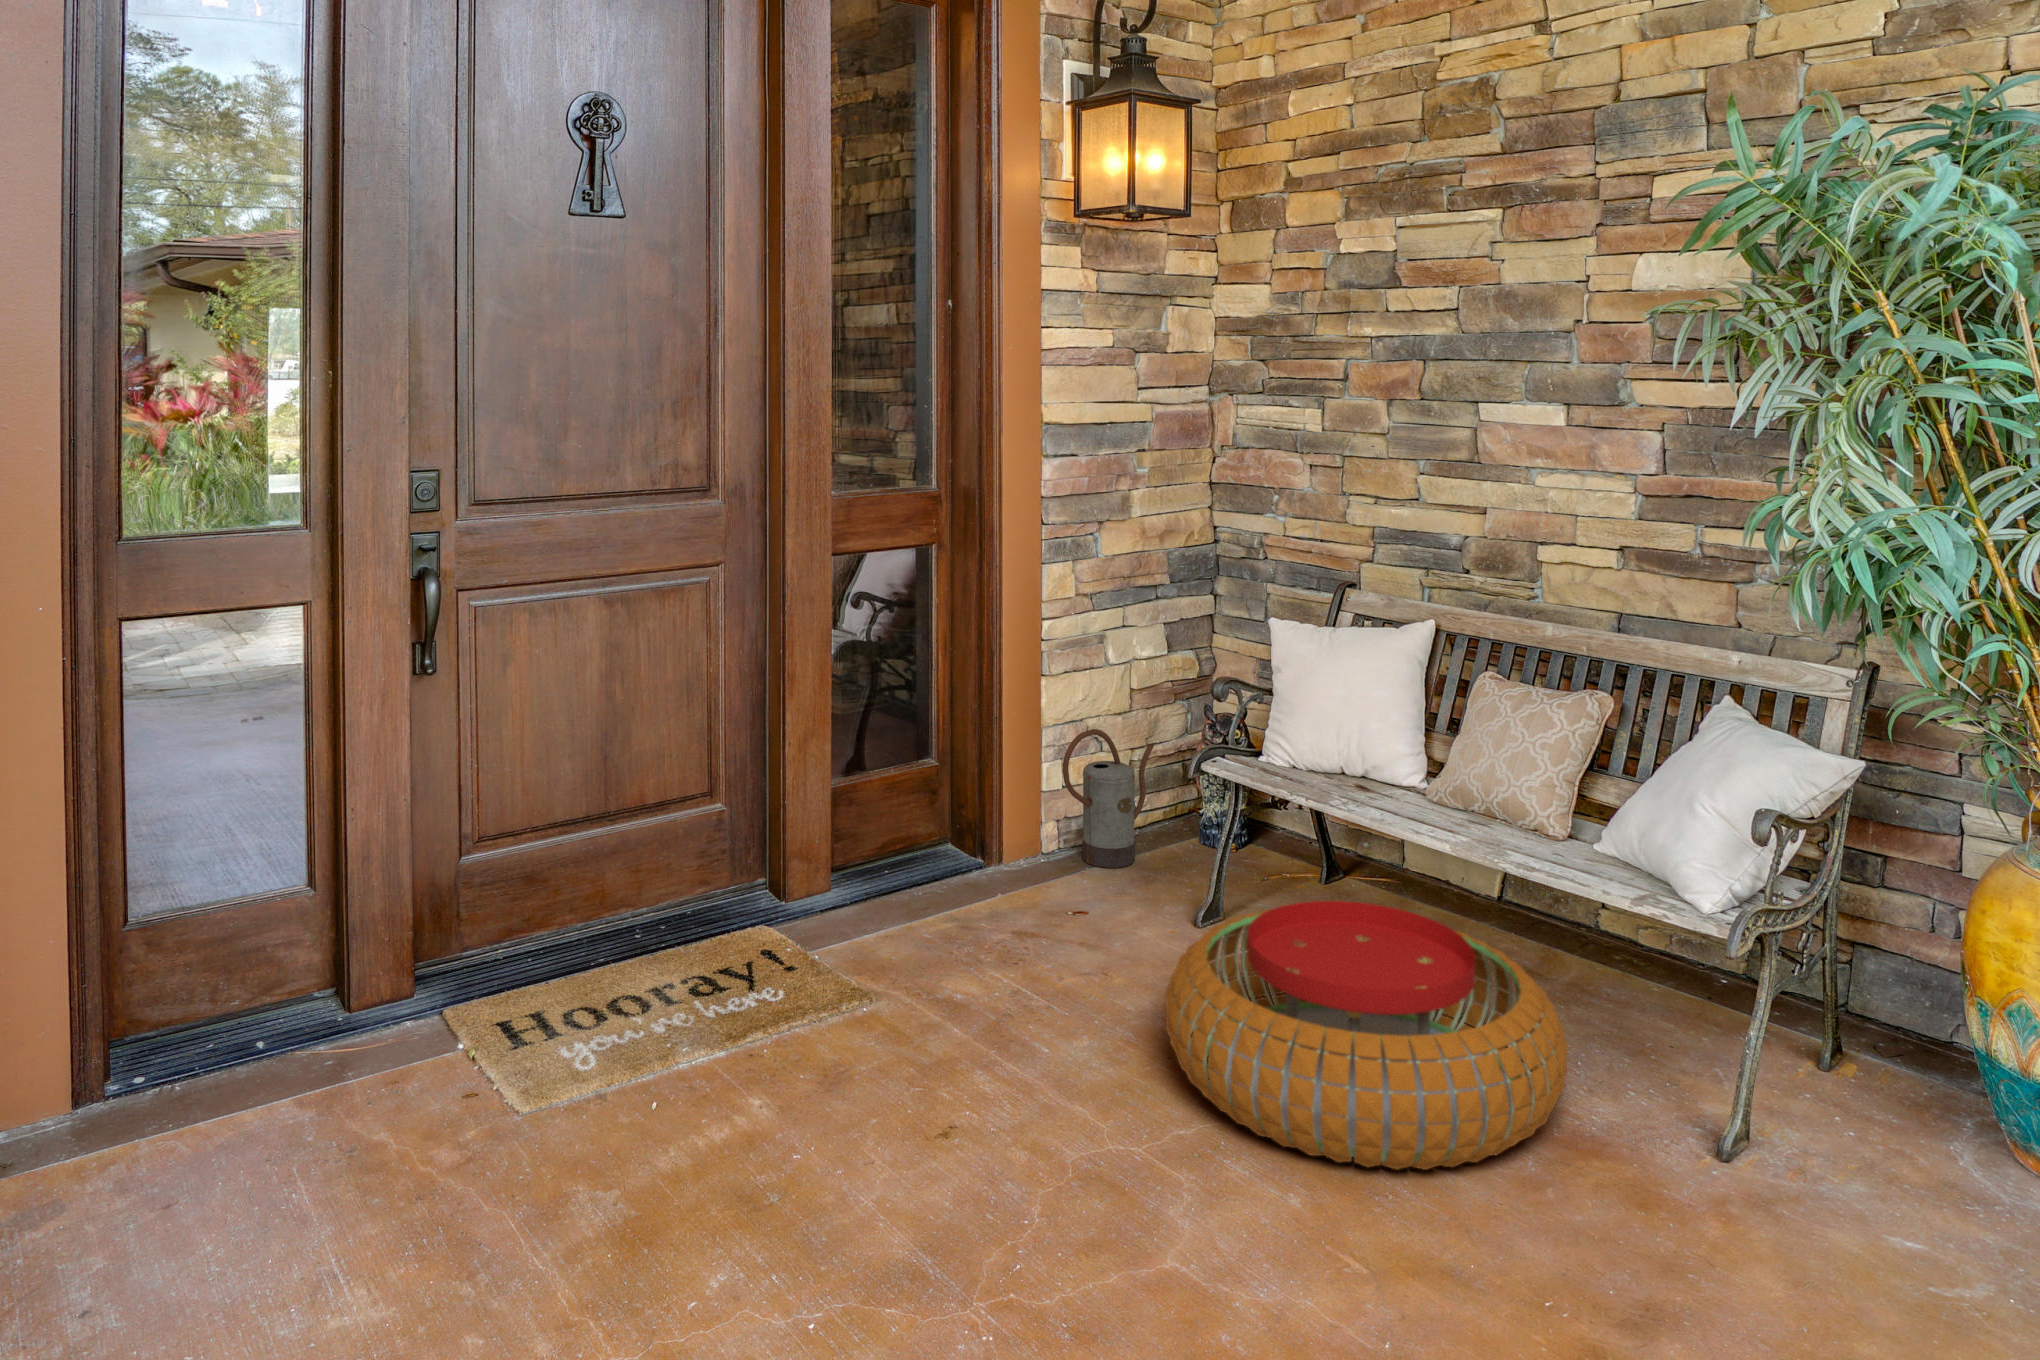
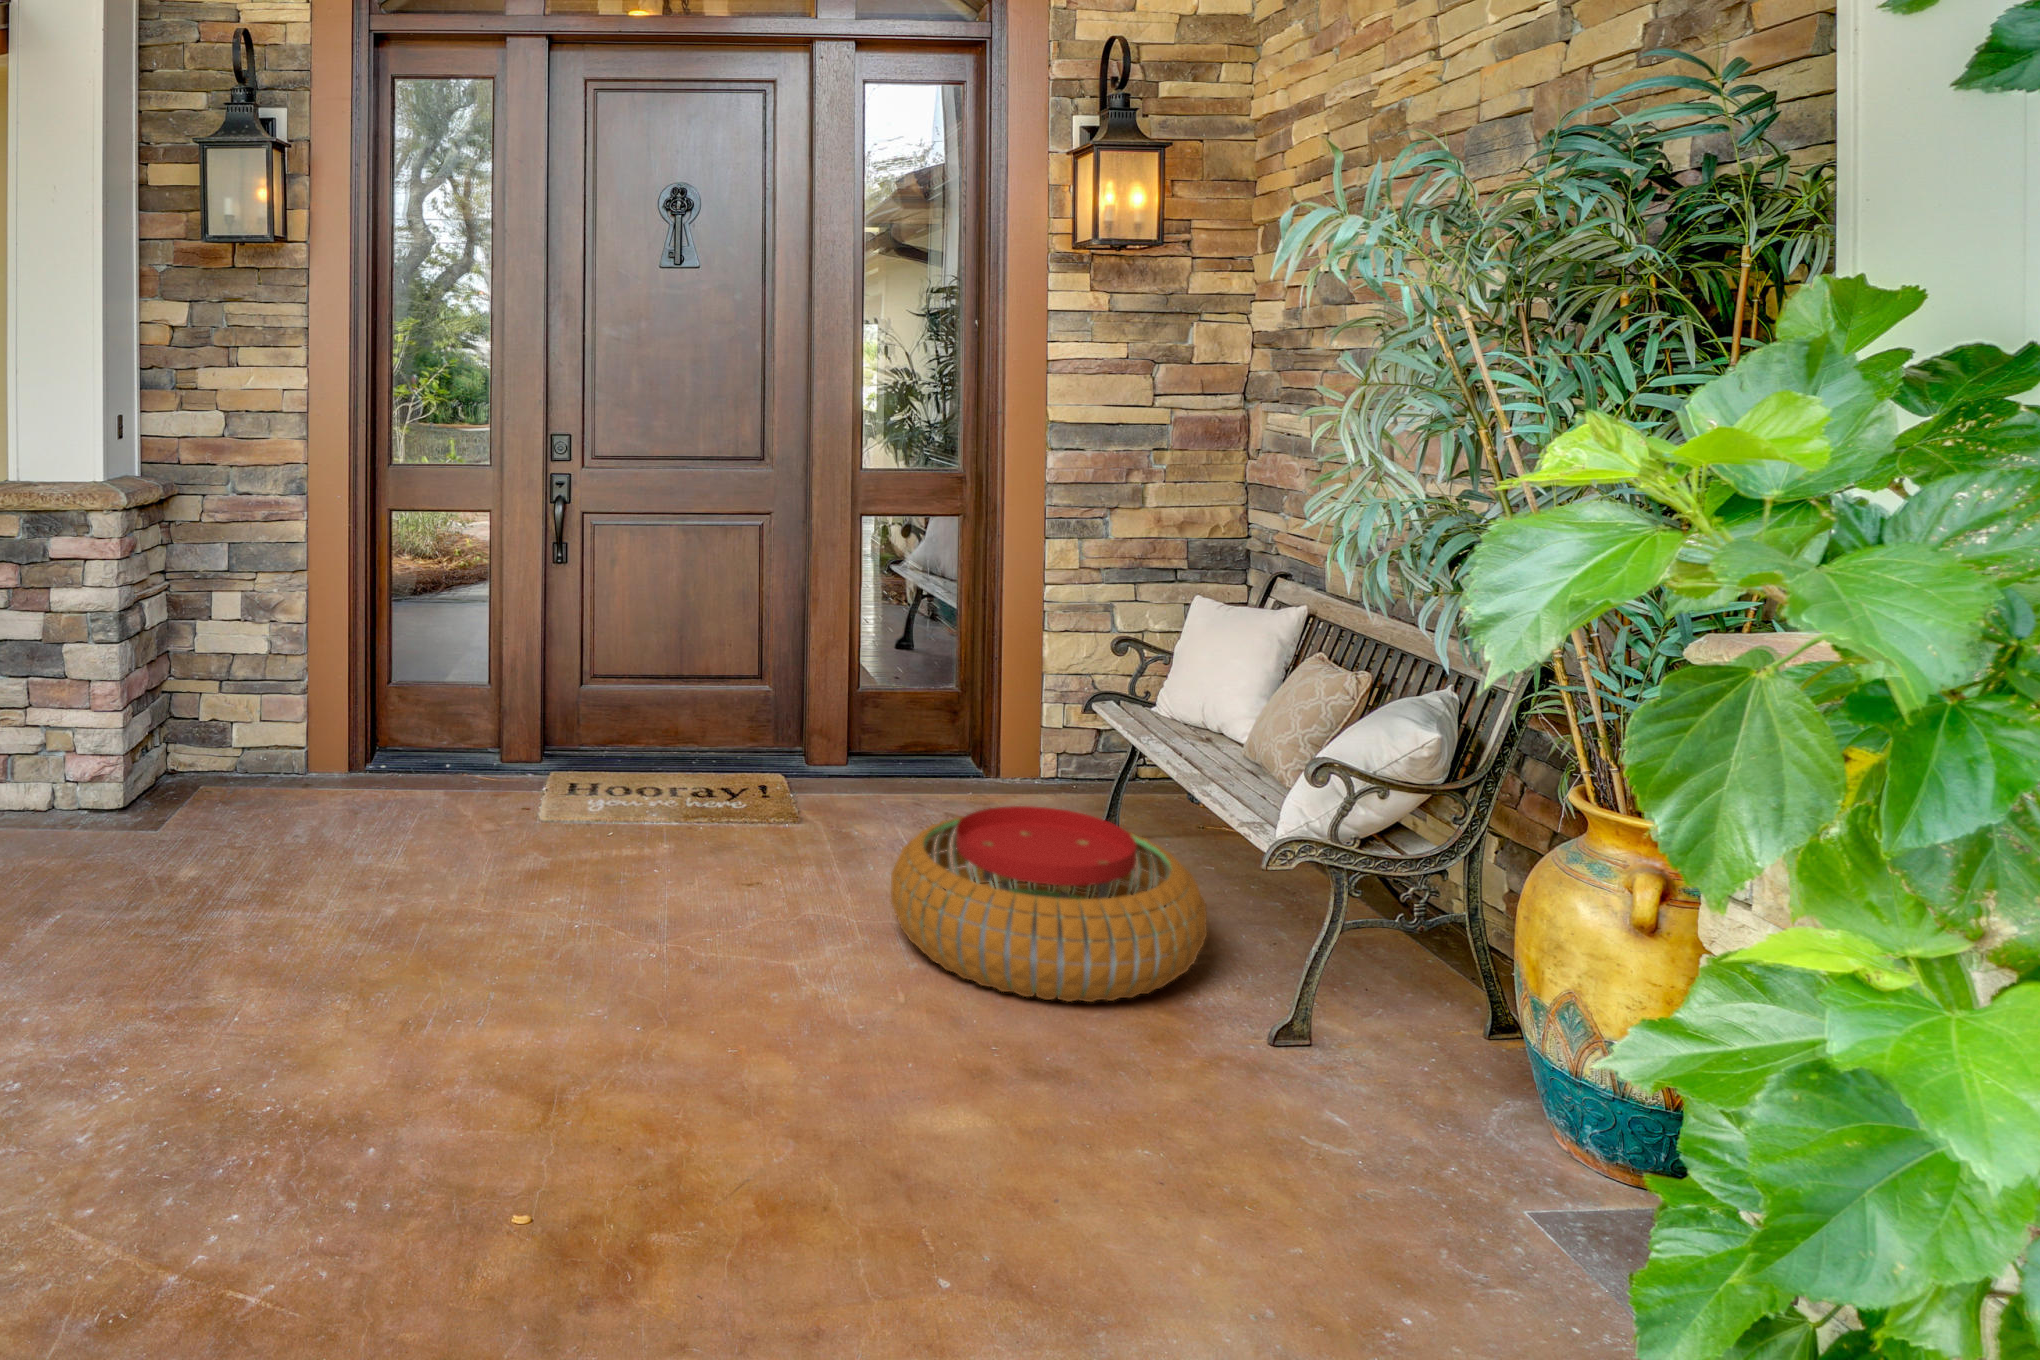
watering can: present [1063,729,1154,868] -> none [1035,679,1137,798]

